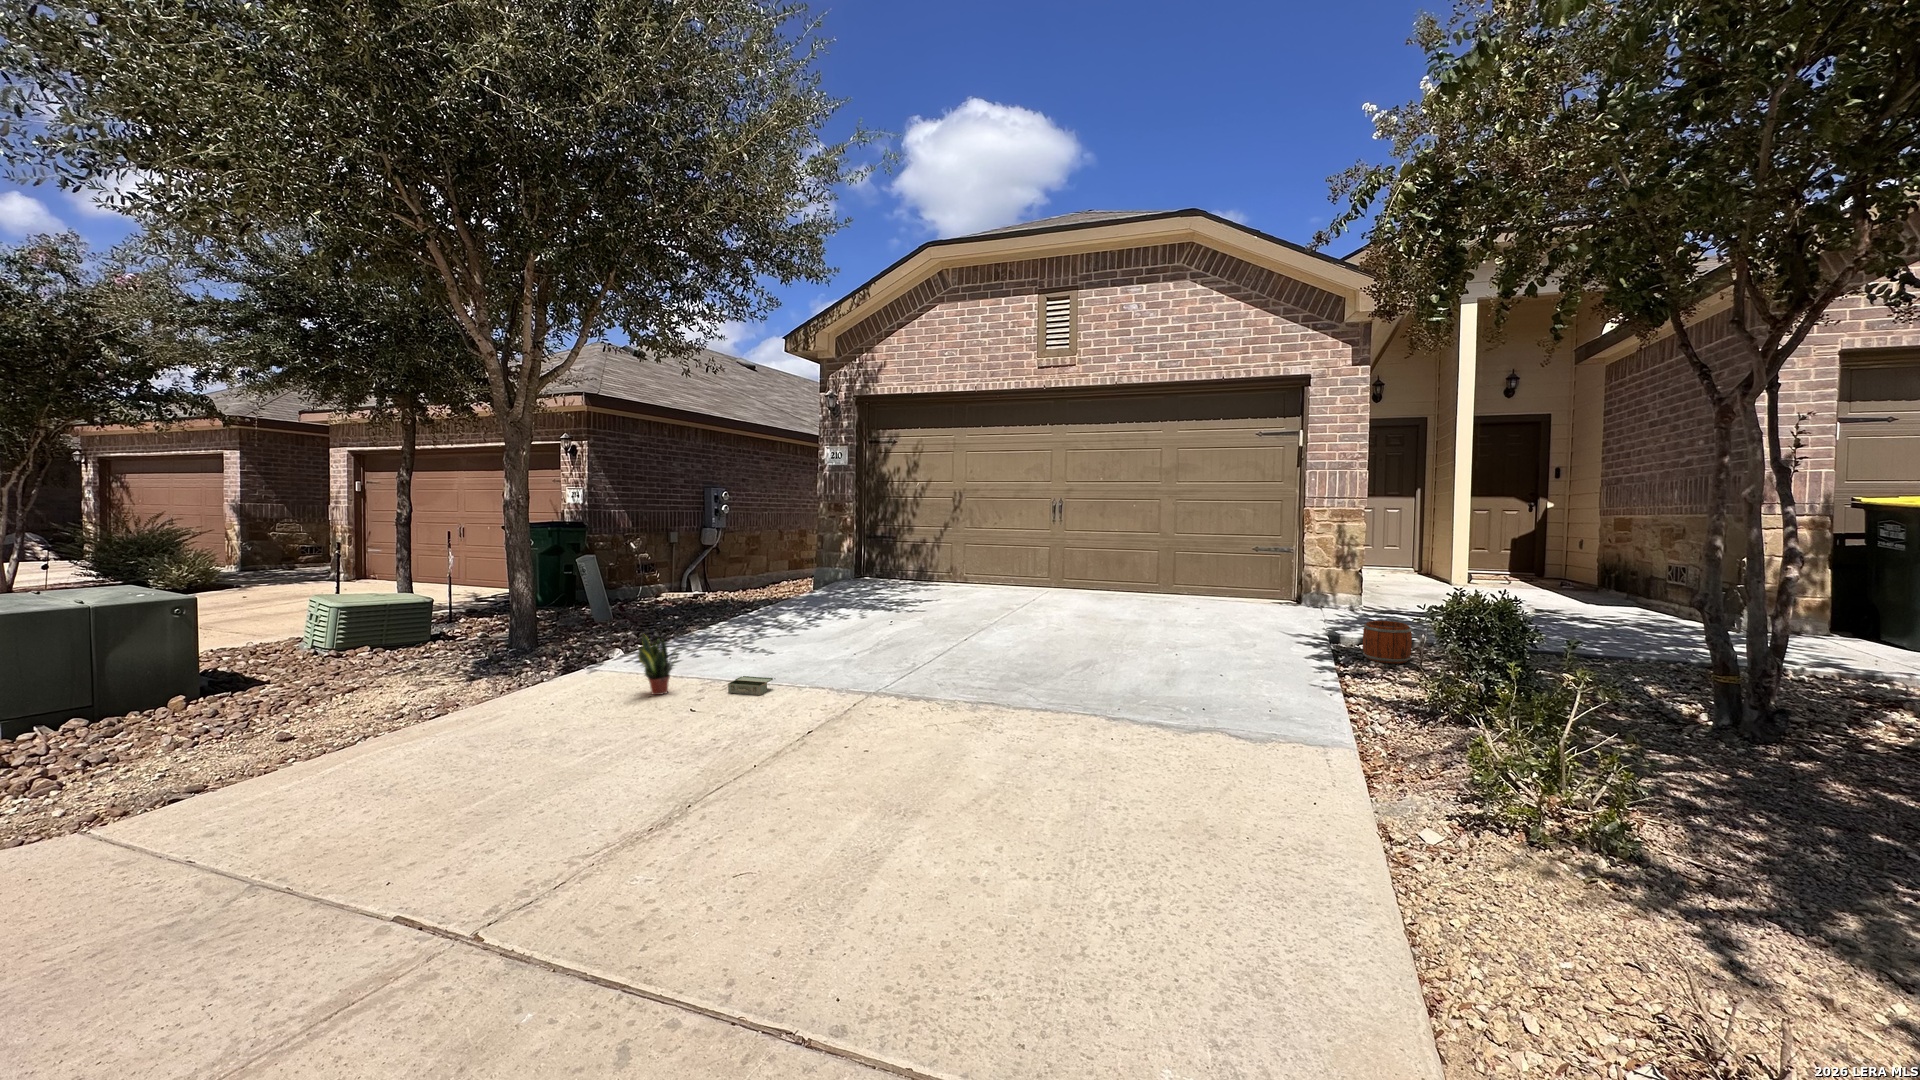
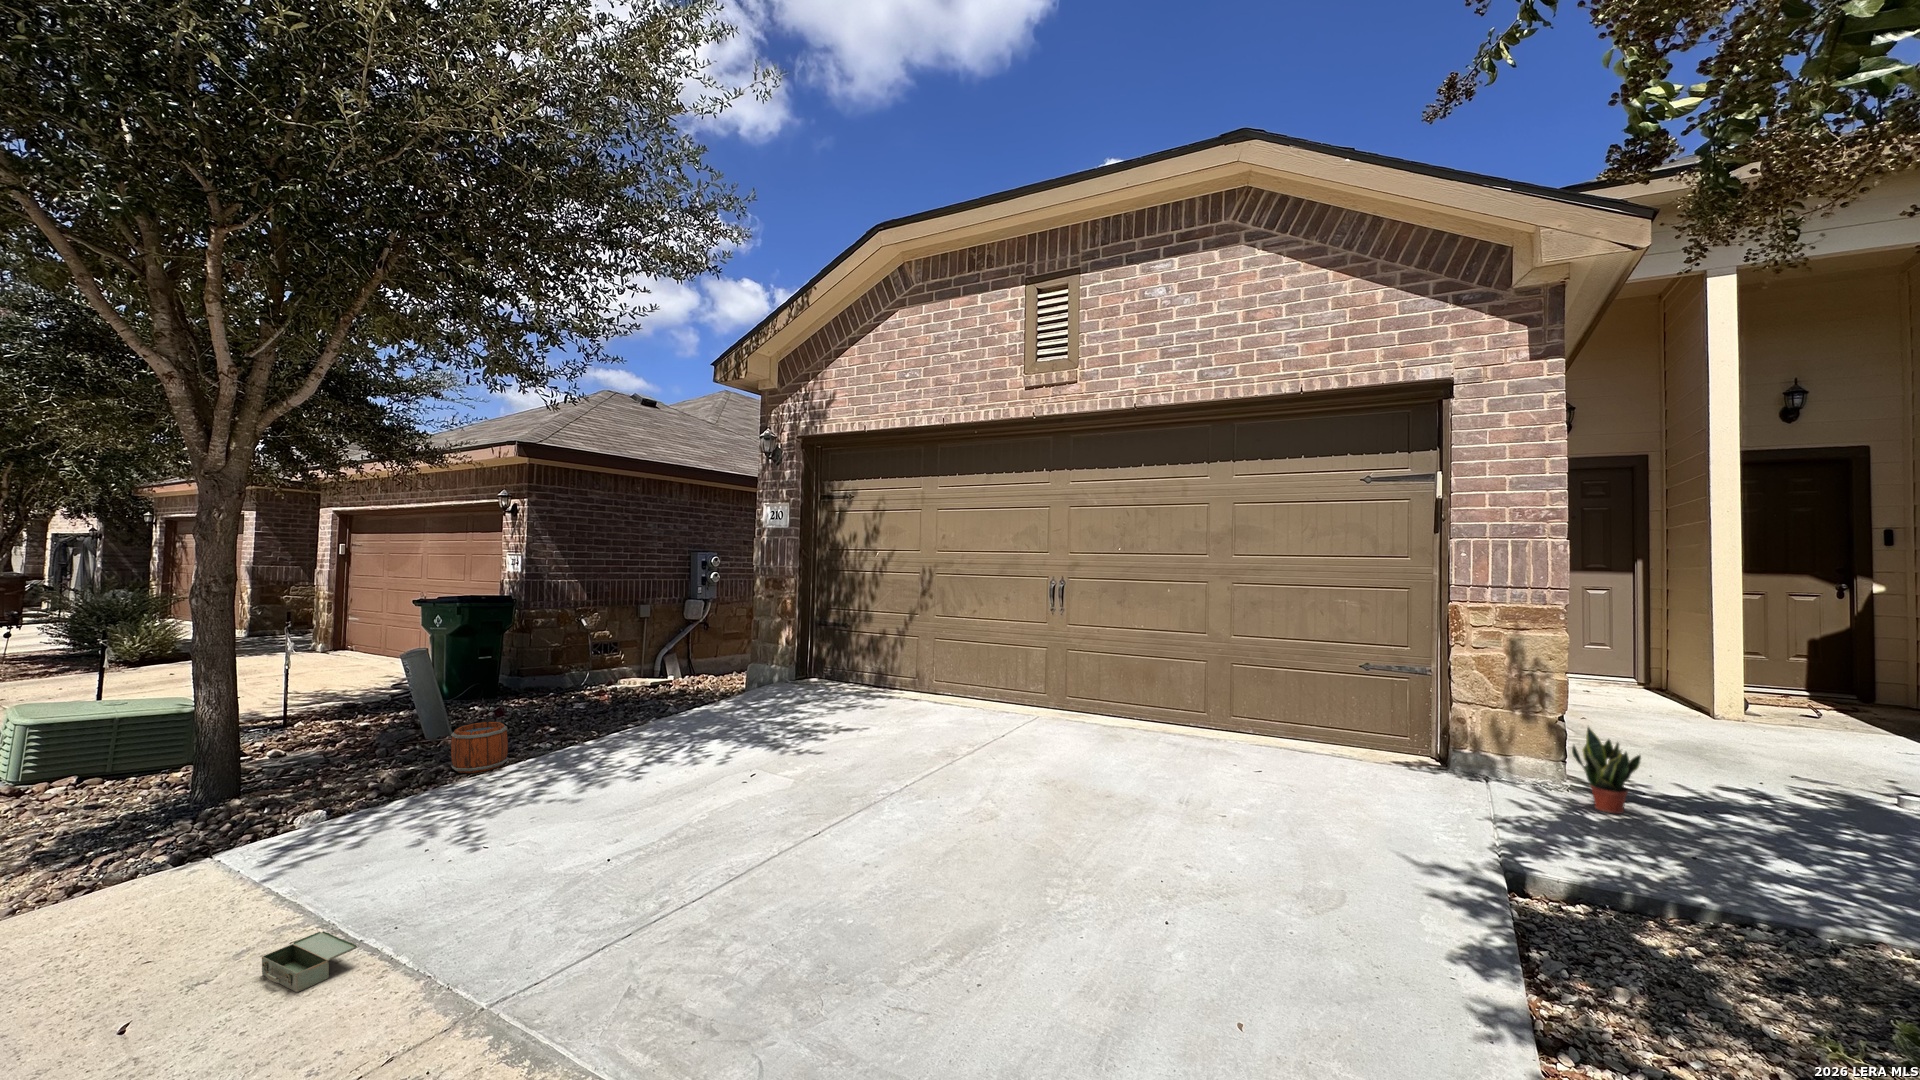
bucket: present [1363,621,1412,663] -> present [451,722,508,773]
potted plant: present [639,634,678,695] -> present [1572,727,1641,814]

